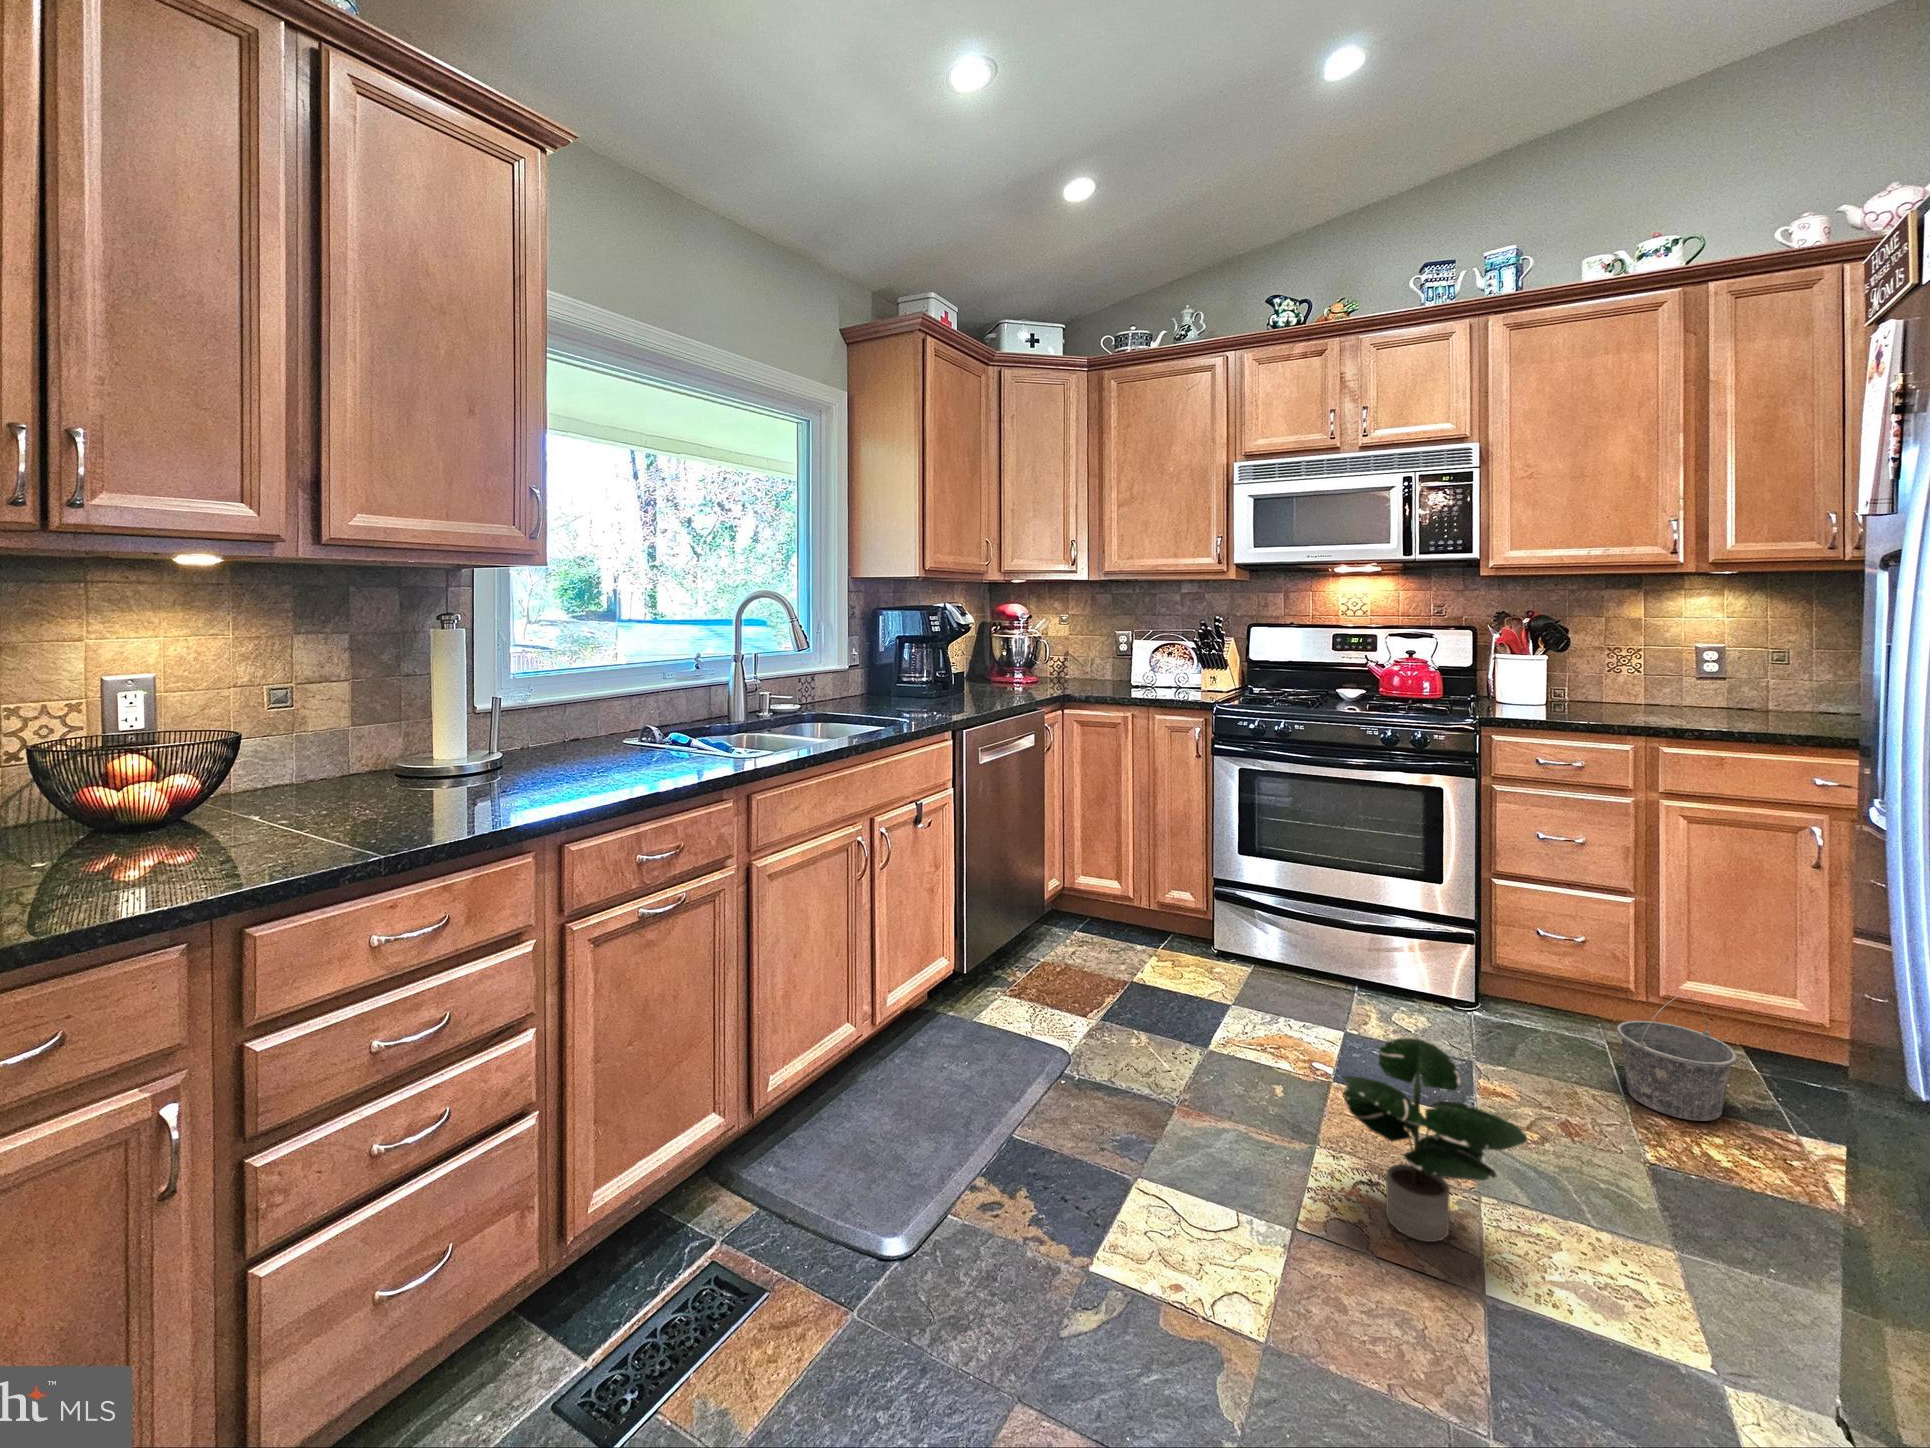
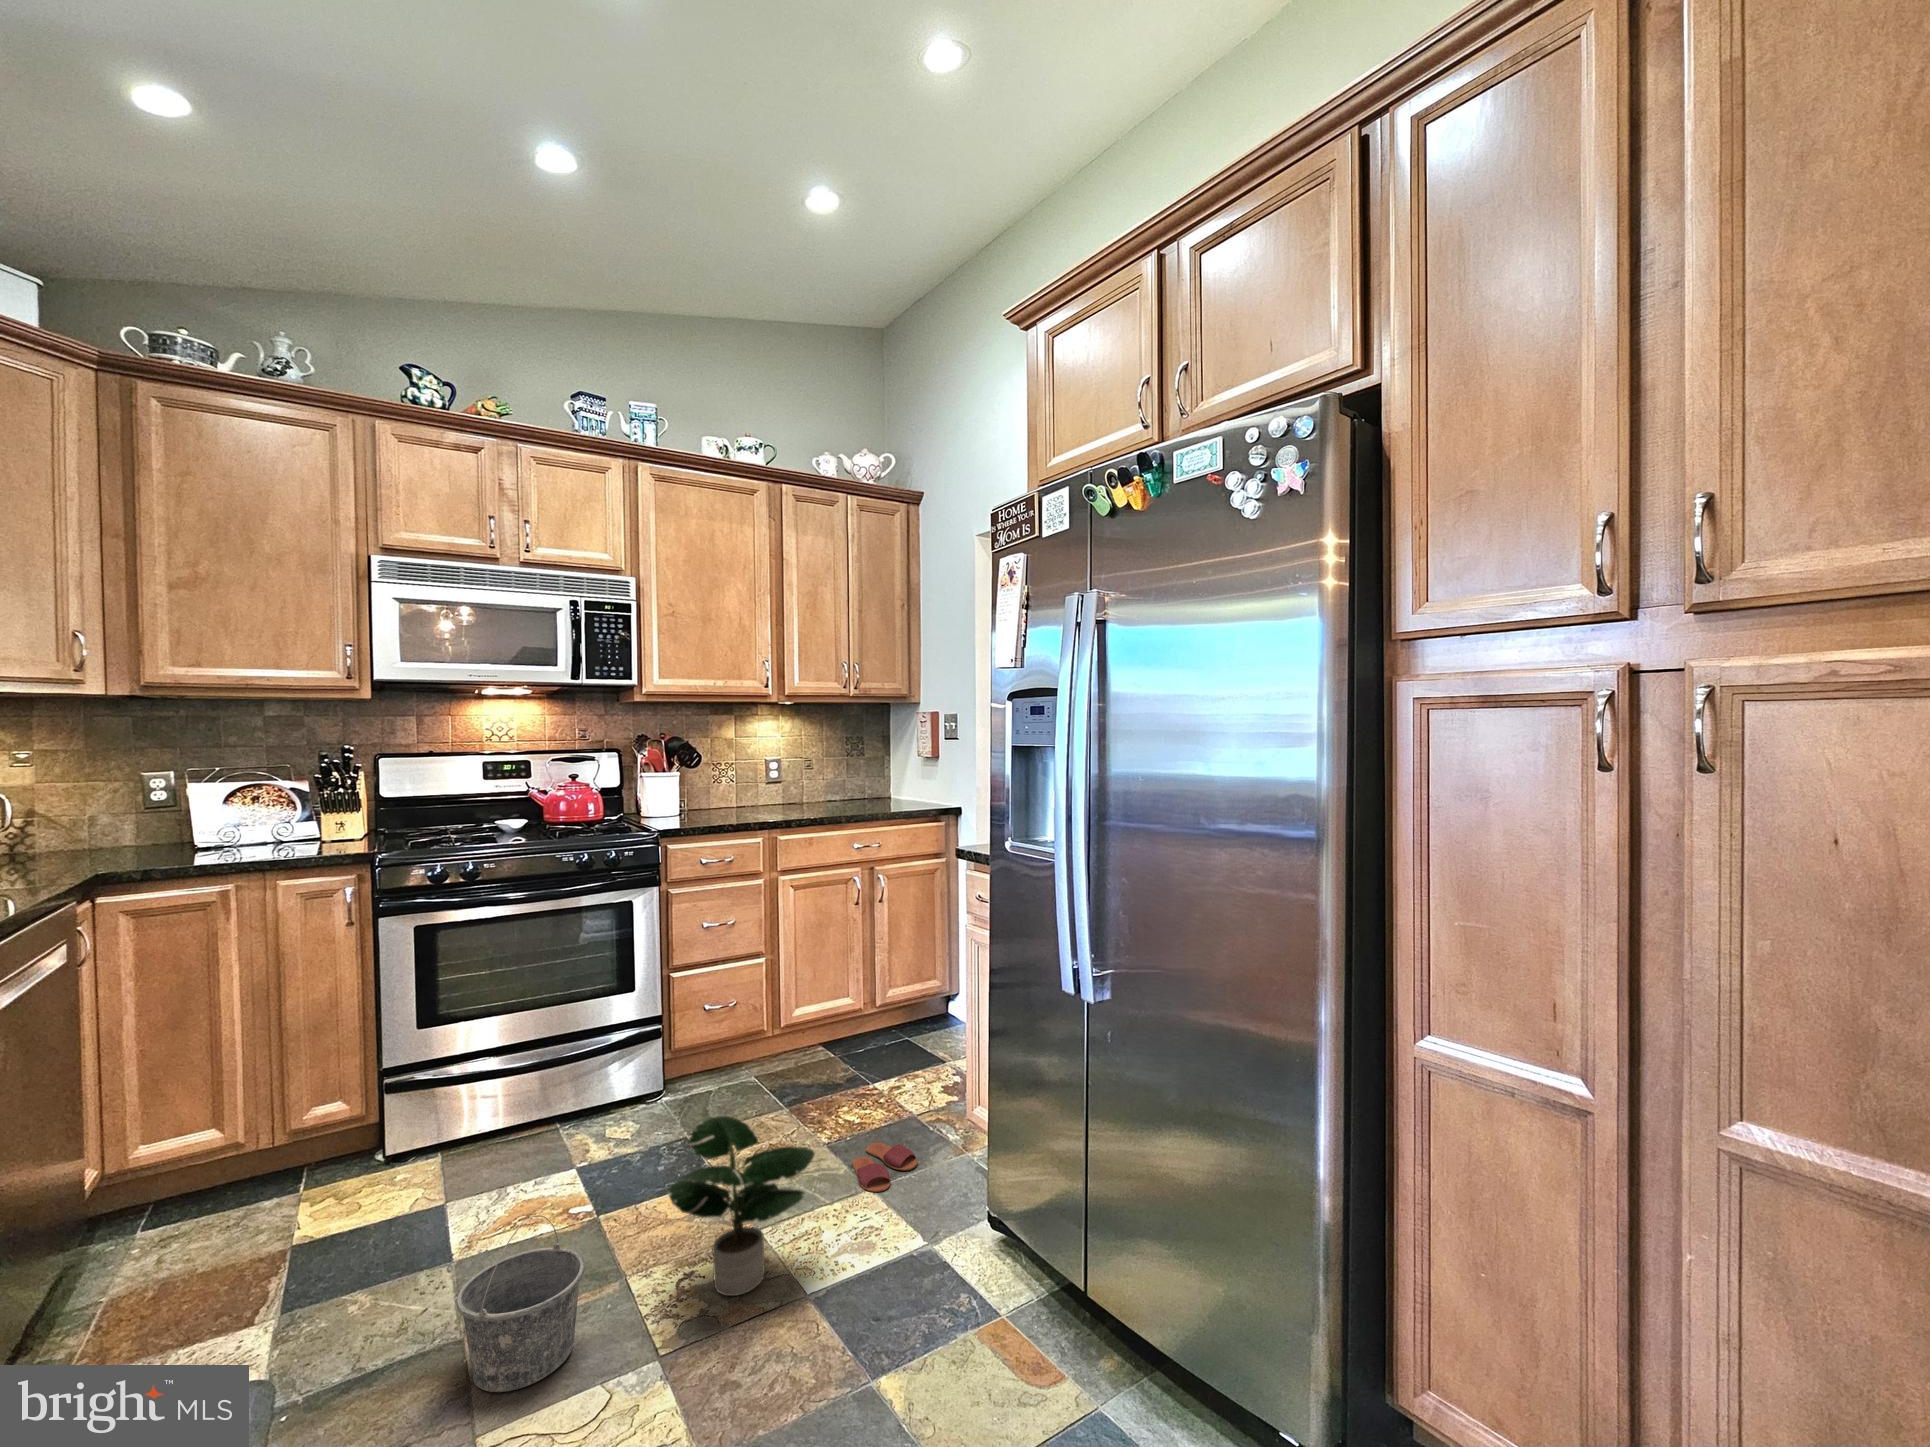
bucket: present [1617,995,1737,1121] -> present [456,1215,585,1392]
slippers: none [1654,1199,1781,1269] -> present [852,1142,917,1192]

